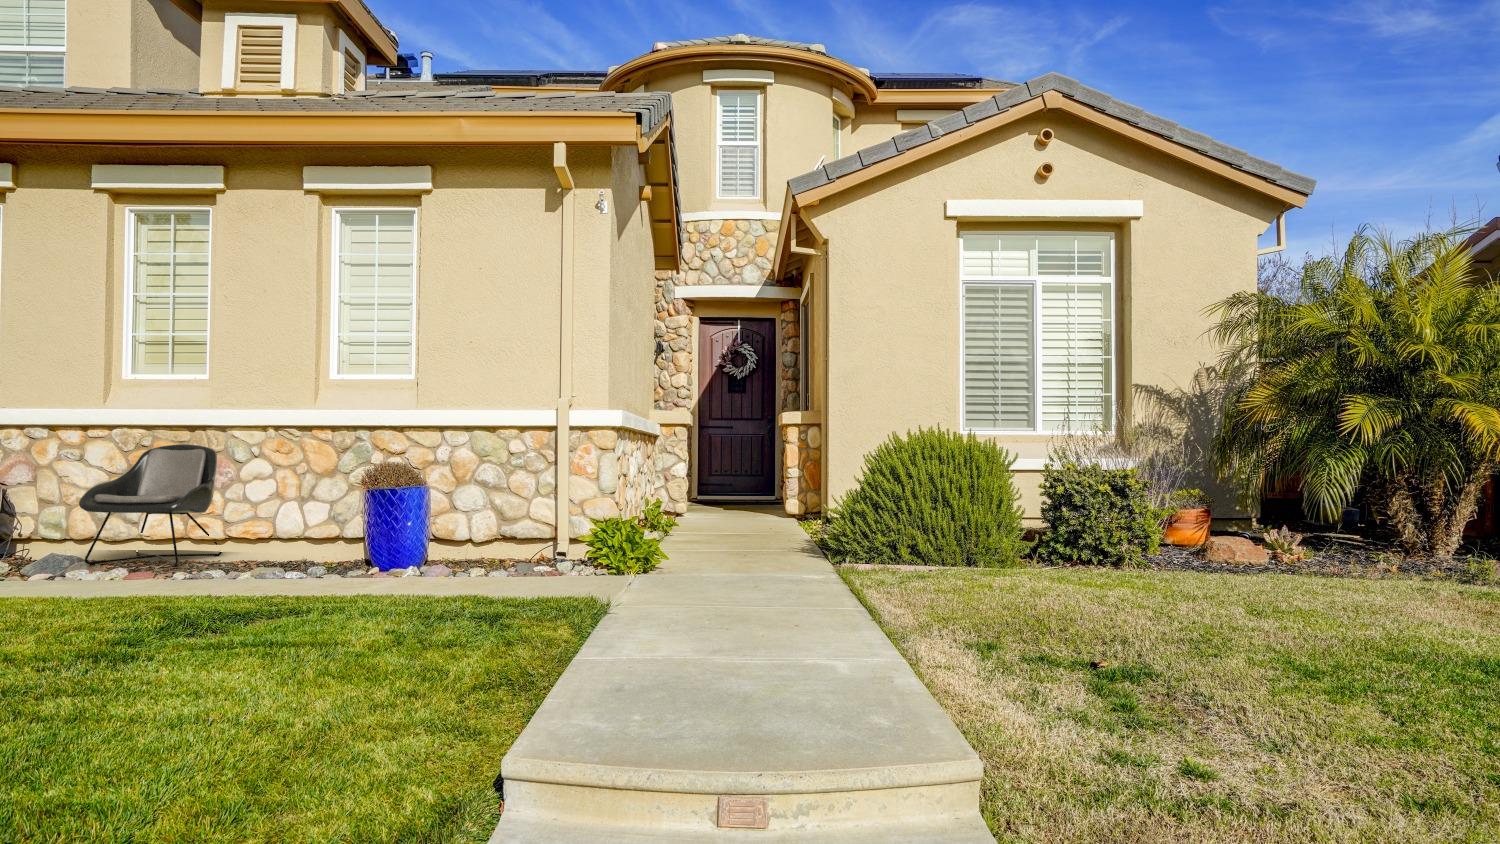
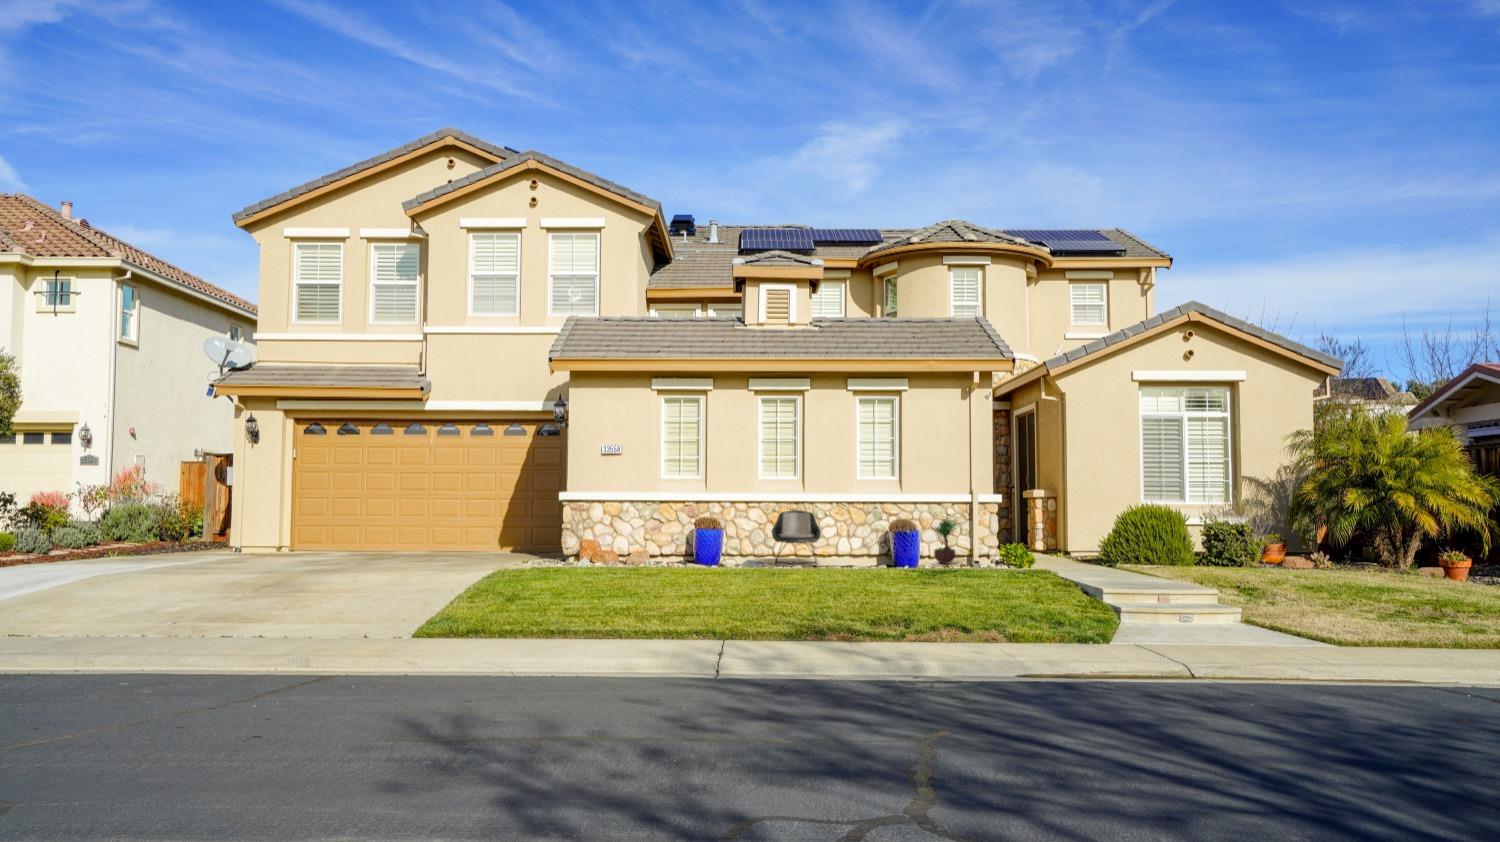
potted tree: none [457,452,520,557] -> present [934,518,957,564]

